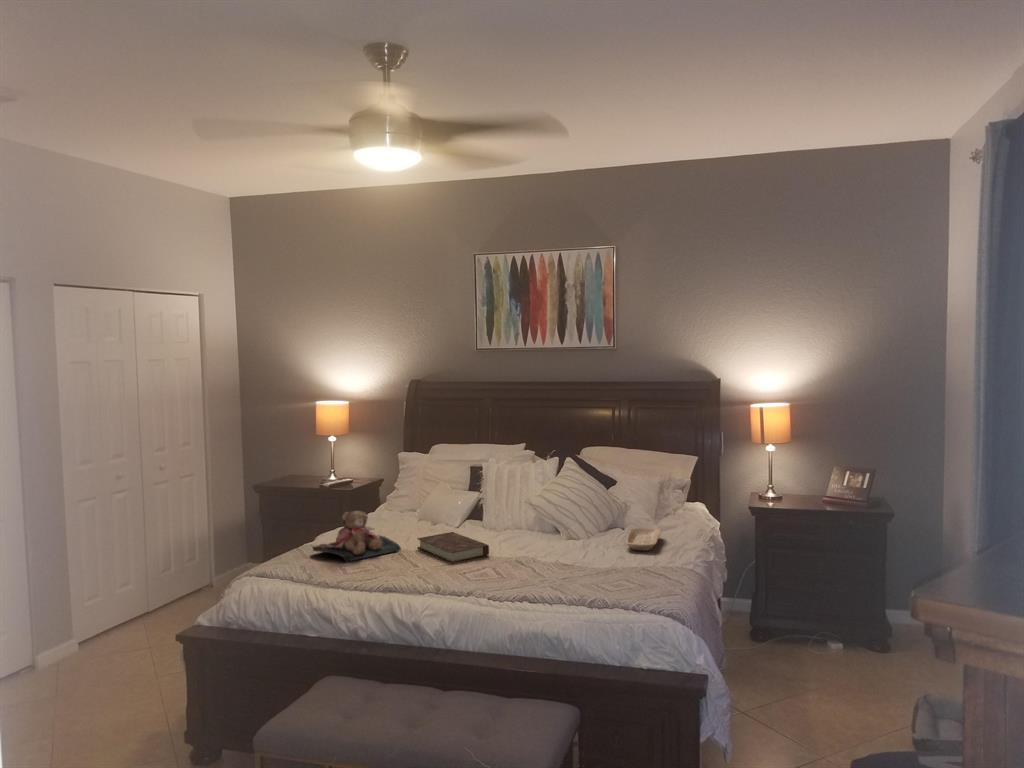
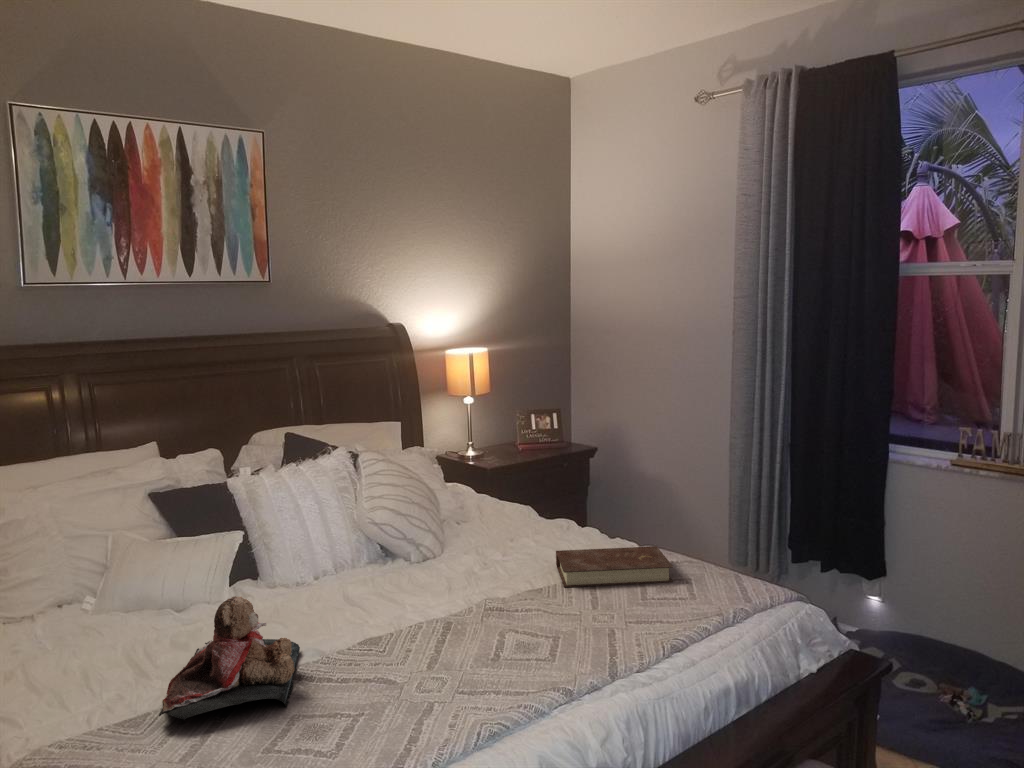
tray: present [626,527,662,551] -> none [477,508,559,537]
book: present [417,532,489,563] -> present [556,546,673,587]

